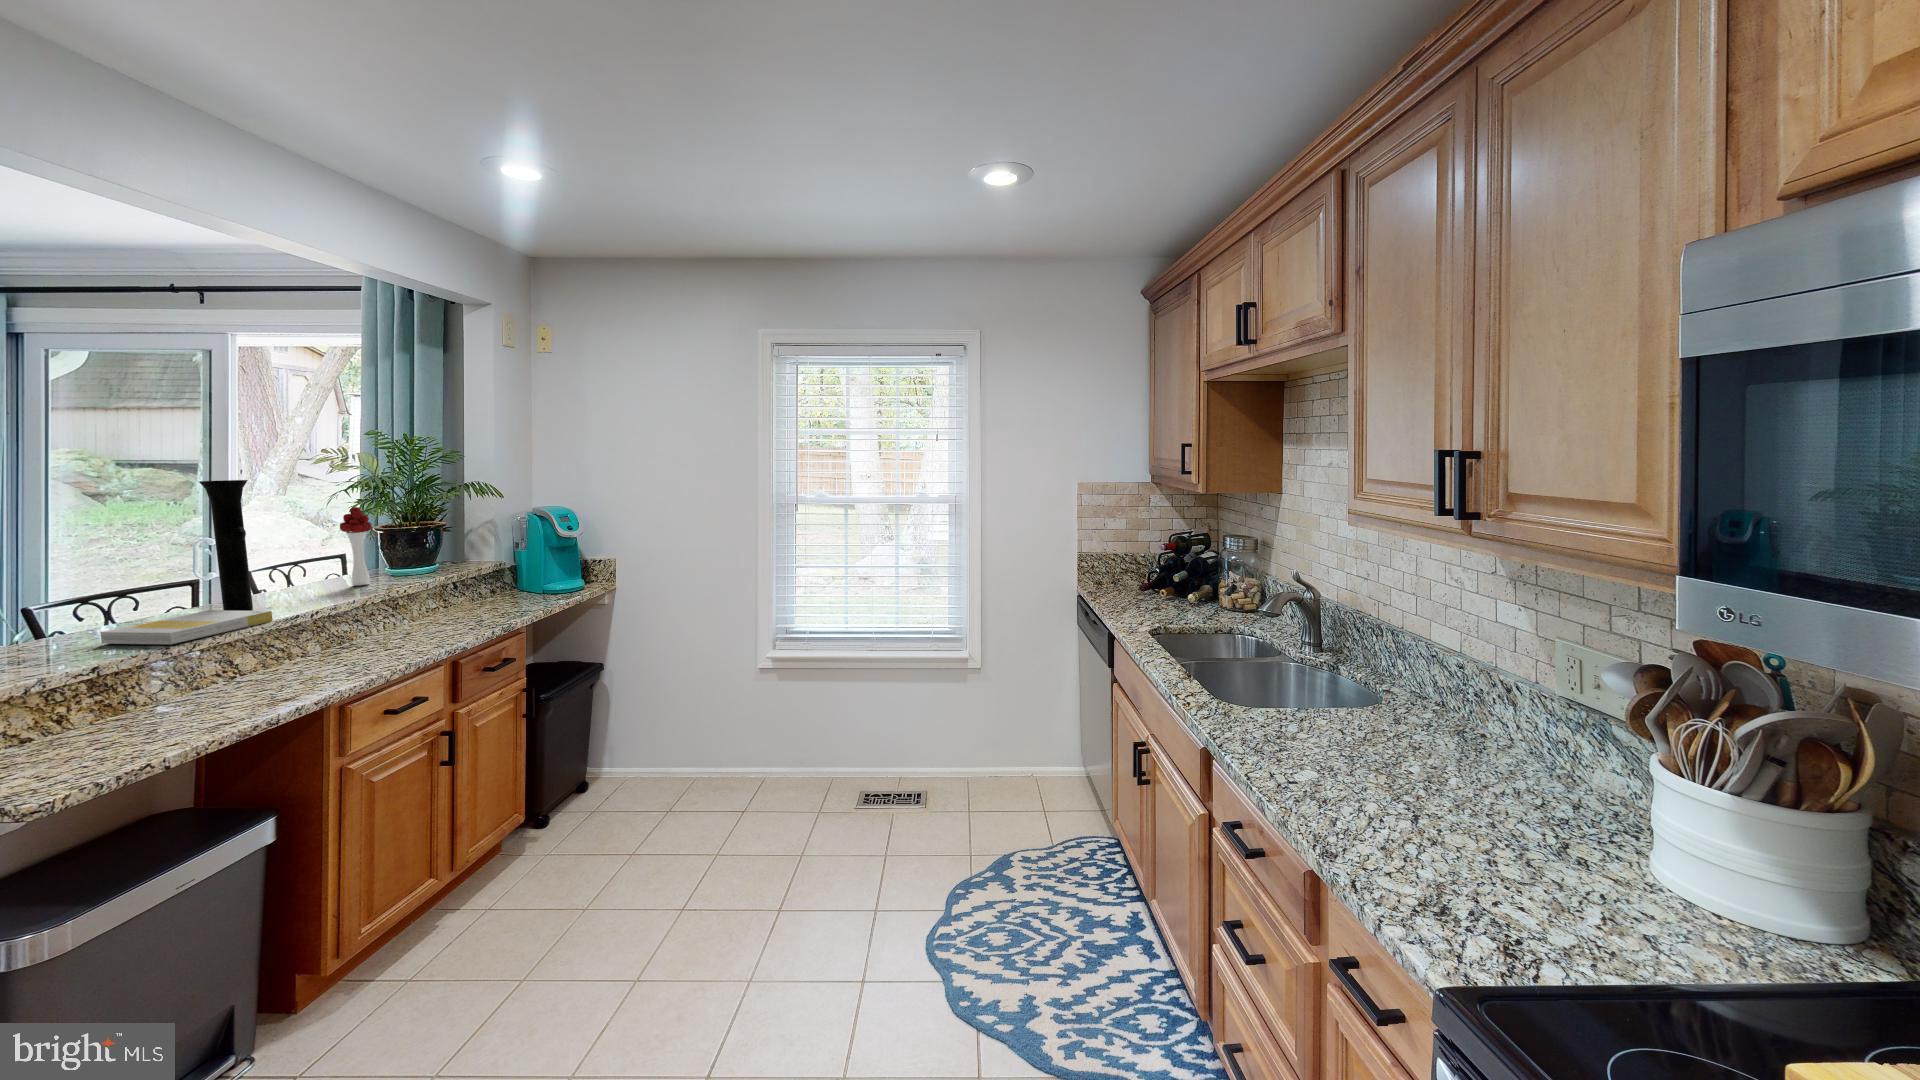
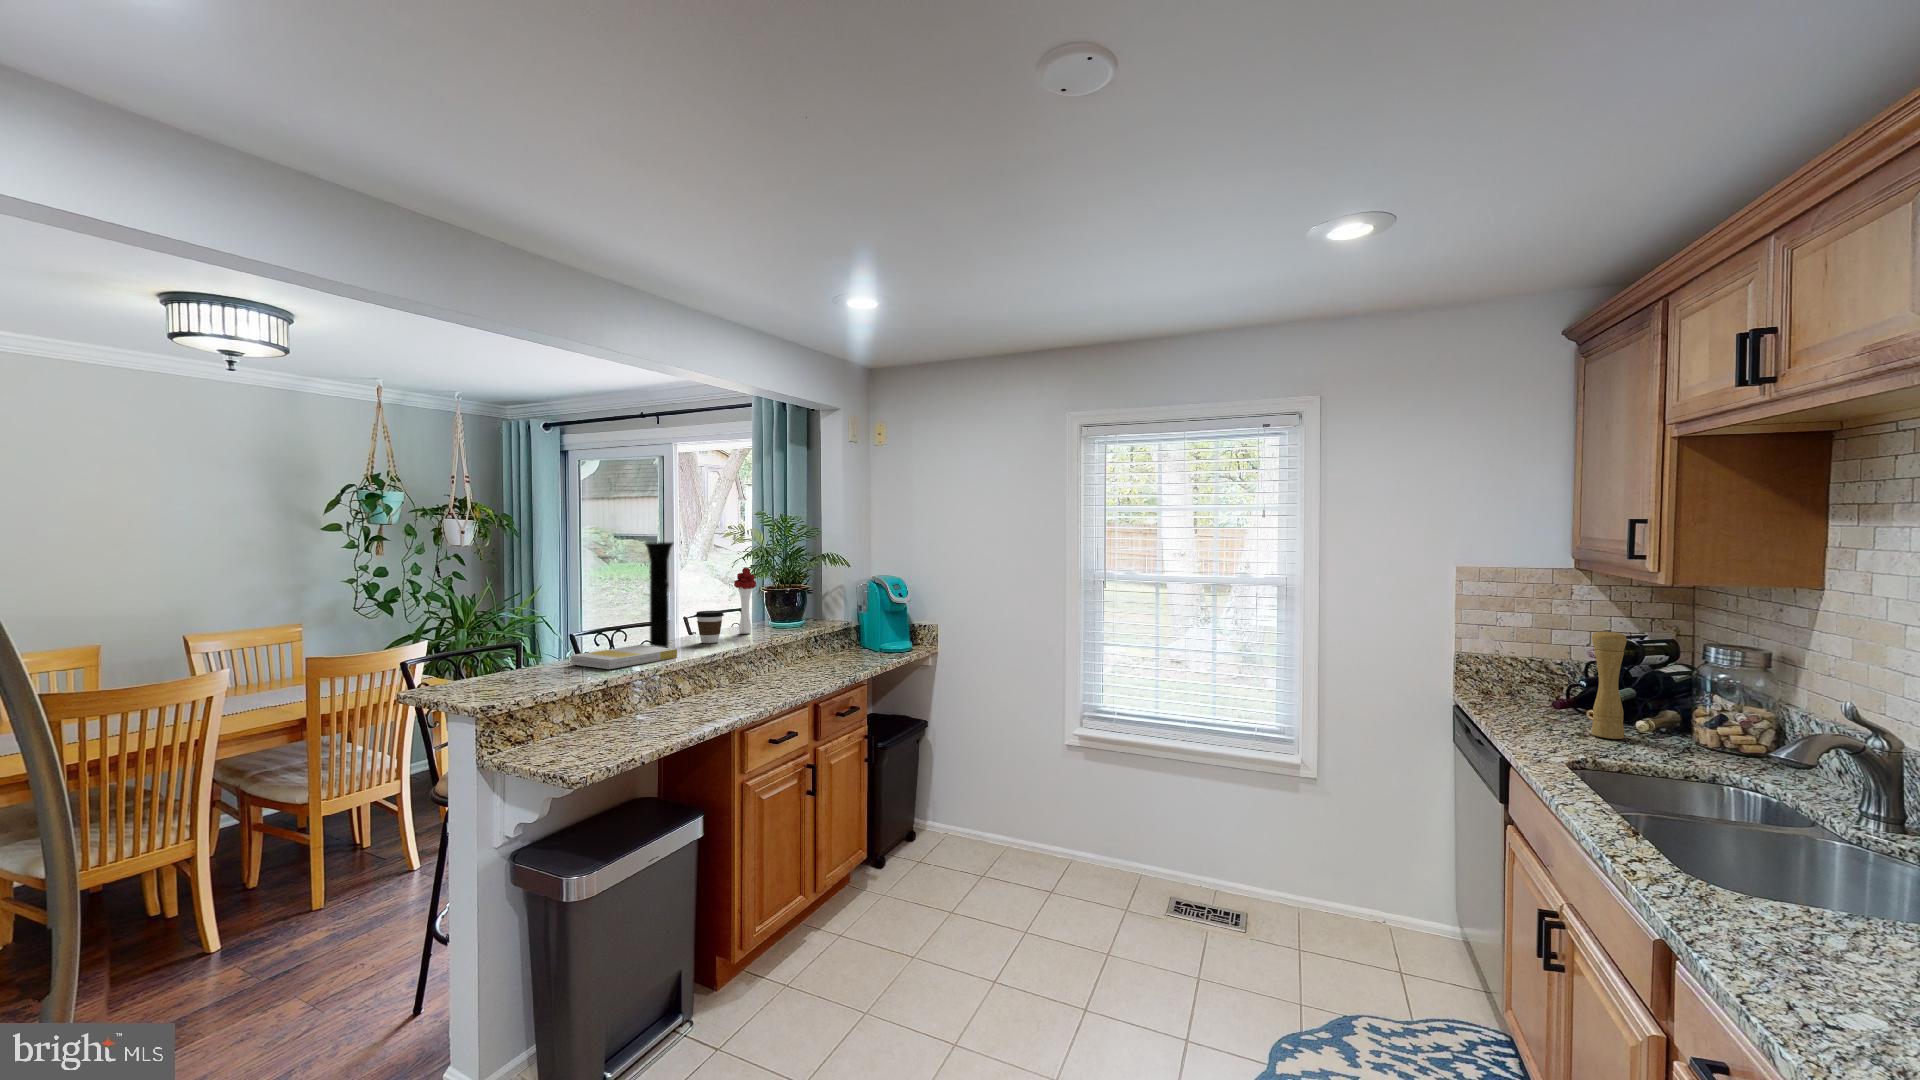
pepper mill: none [1164,531,1186,611] -> present [1592,630,1627,739]
coffee cup: none [289,561,332,601] -> present [695,611,724,643]

